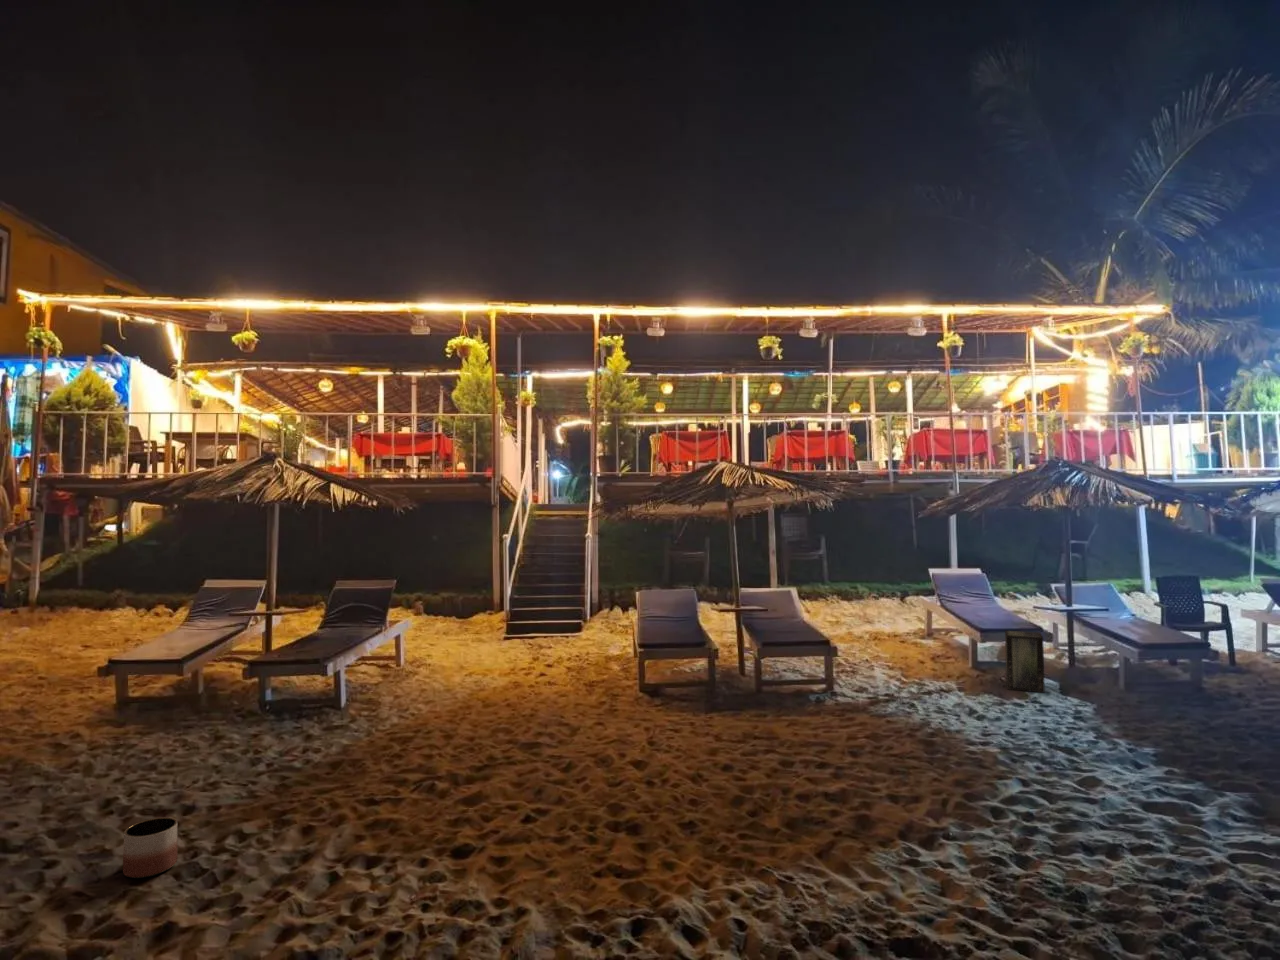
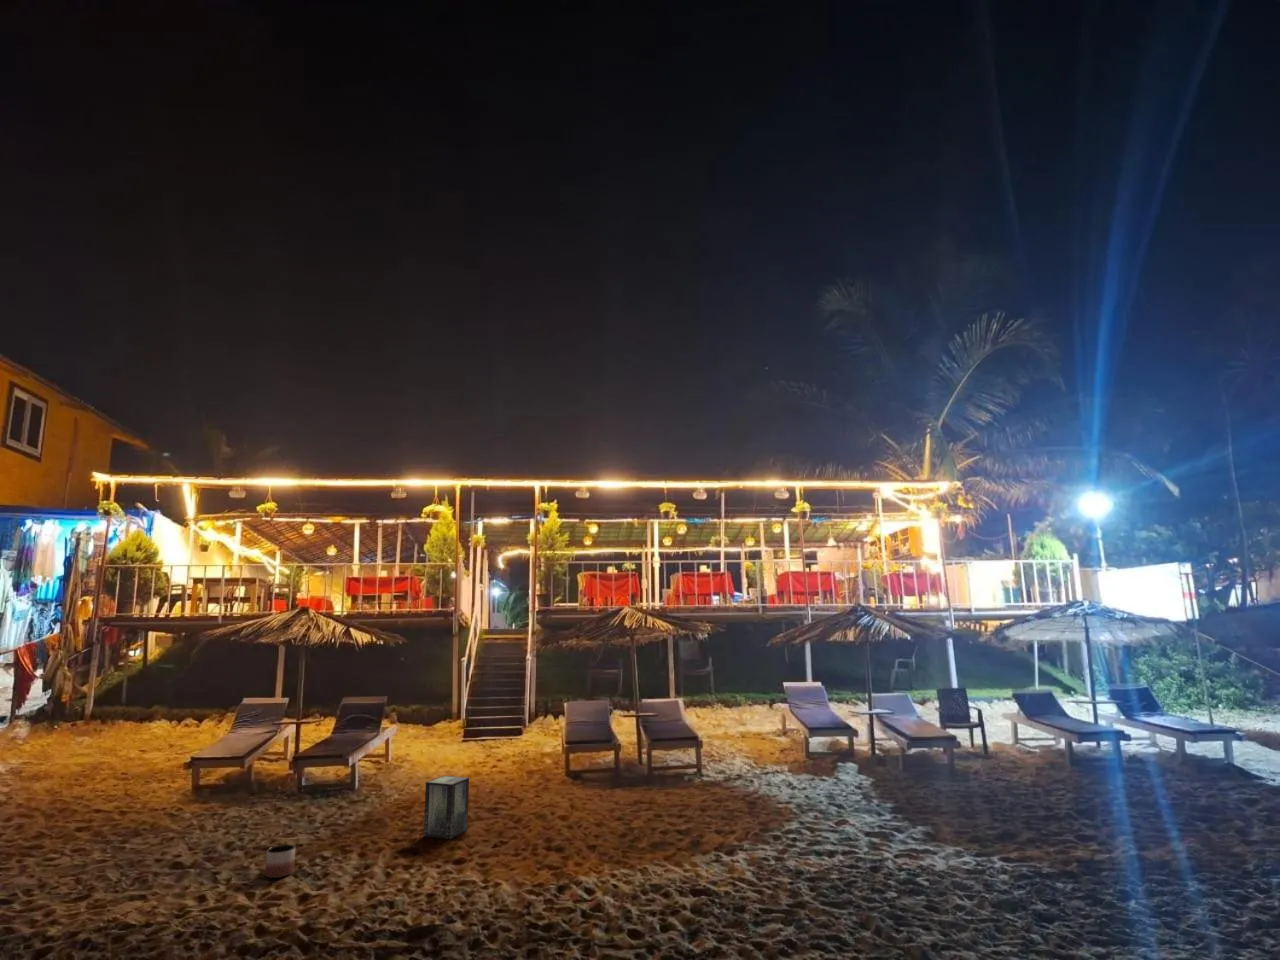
storage box: present [1005,631,1045,693] -> present [424,776,469,839]

